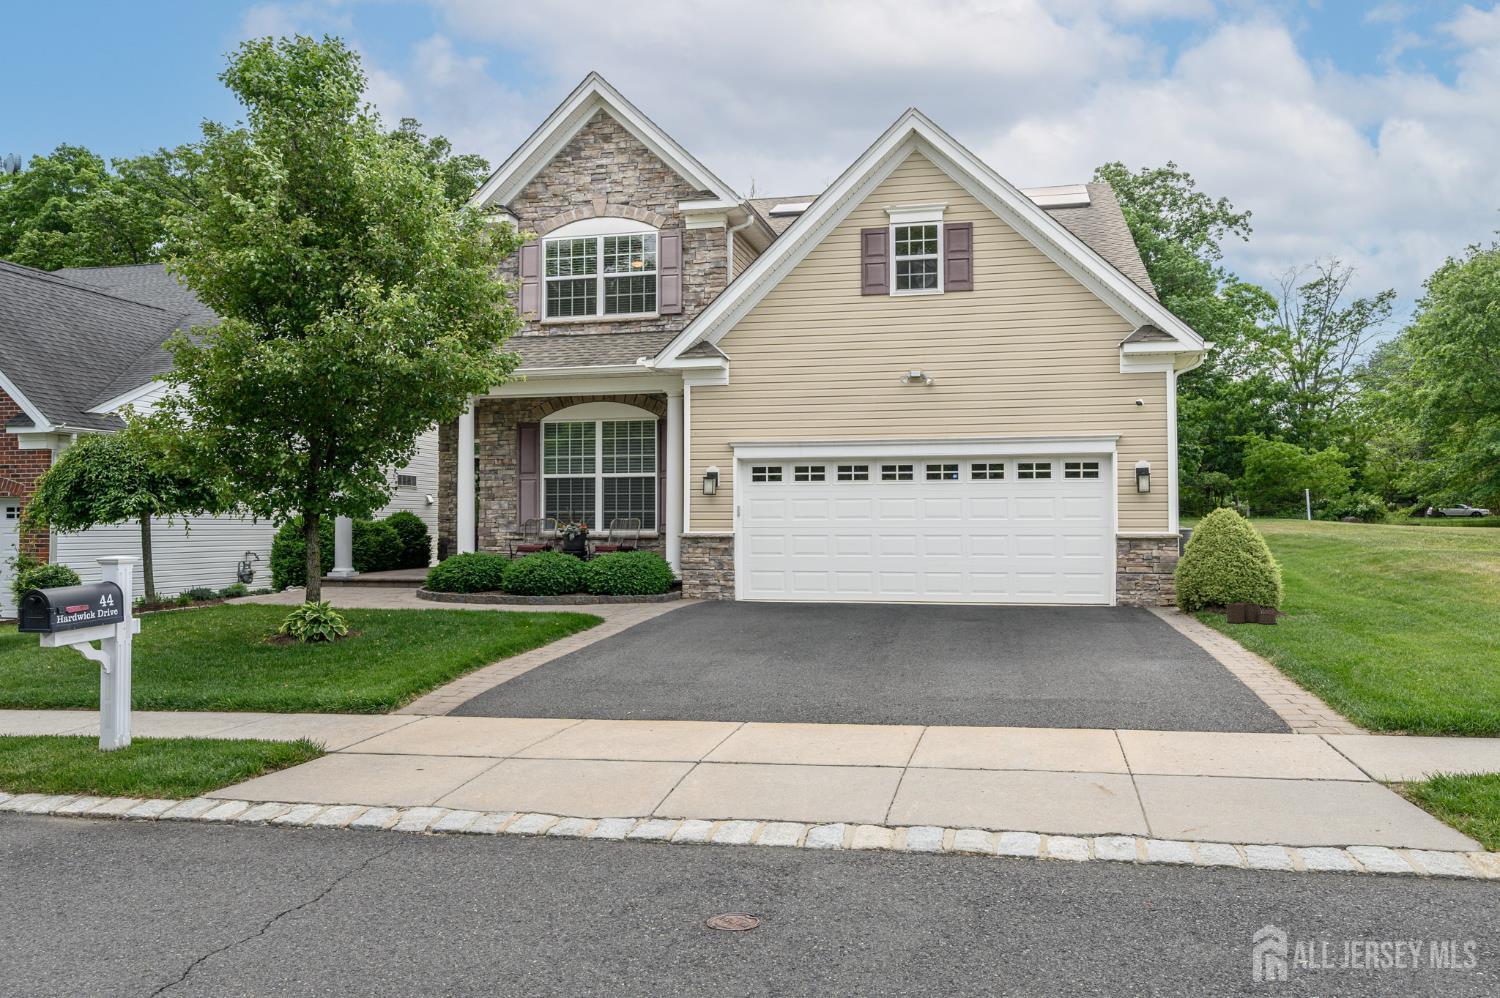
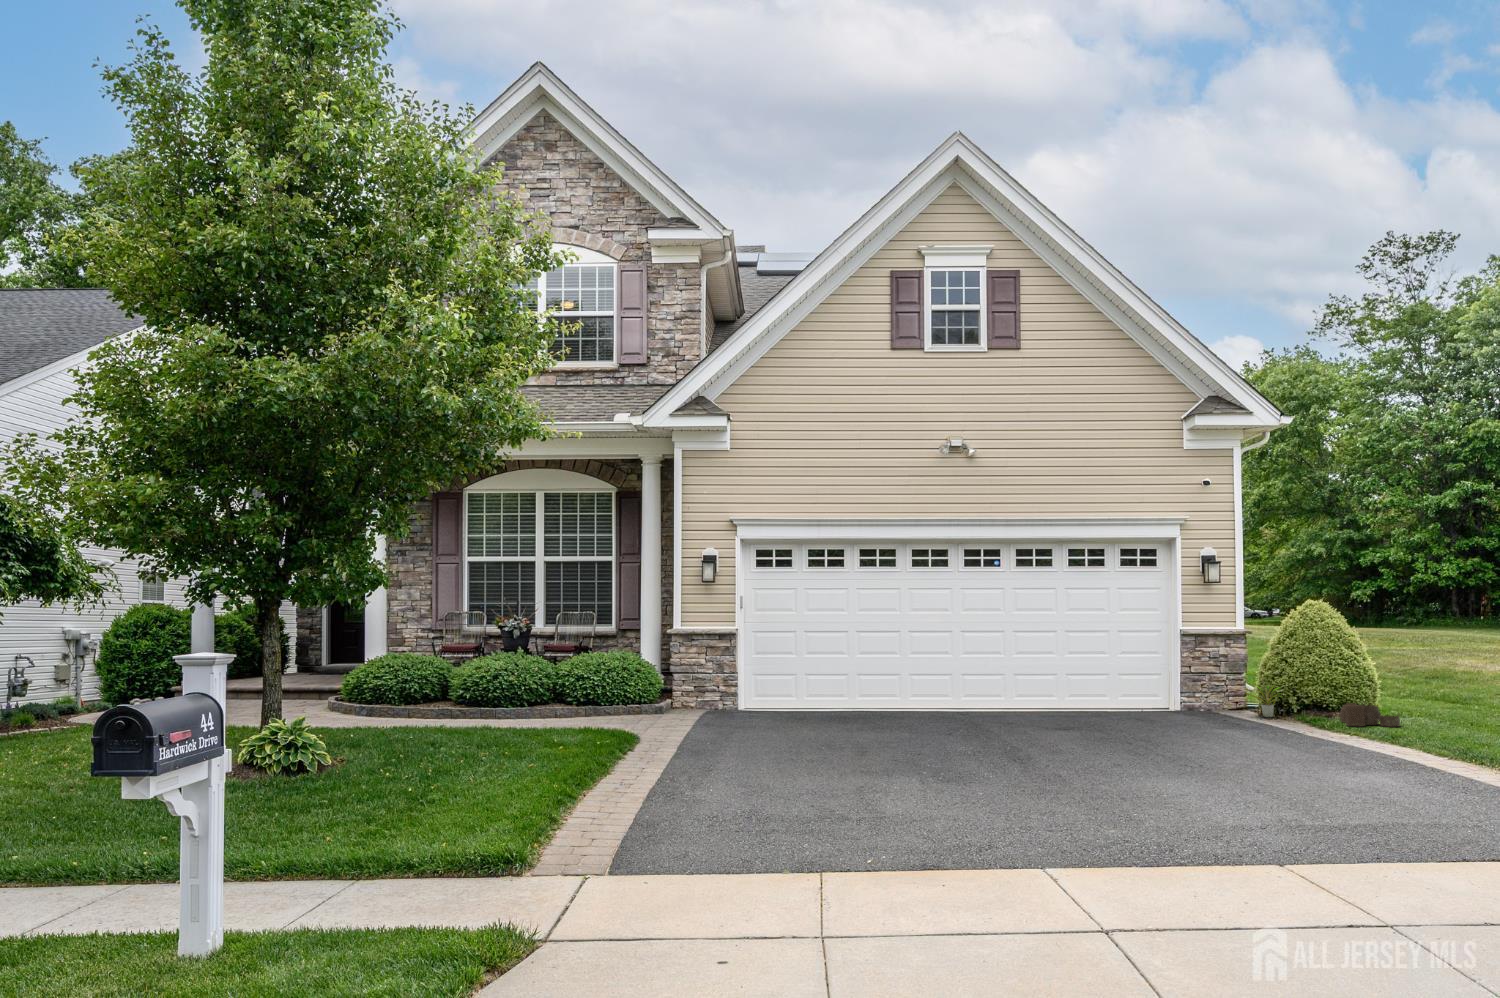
potted plant: none [1156,584,1187,613] -> present [1246,685,1281,718]

